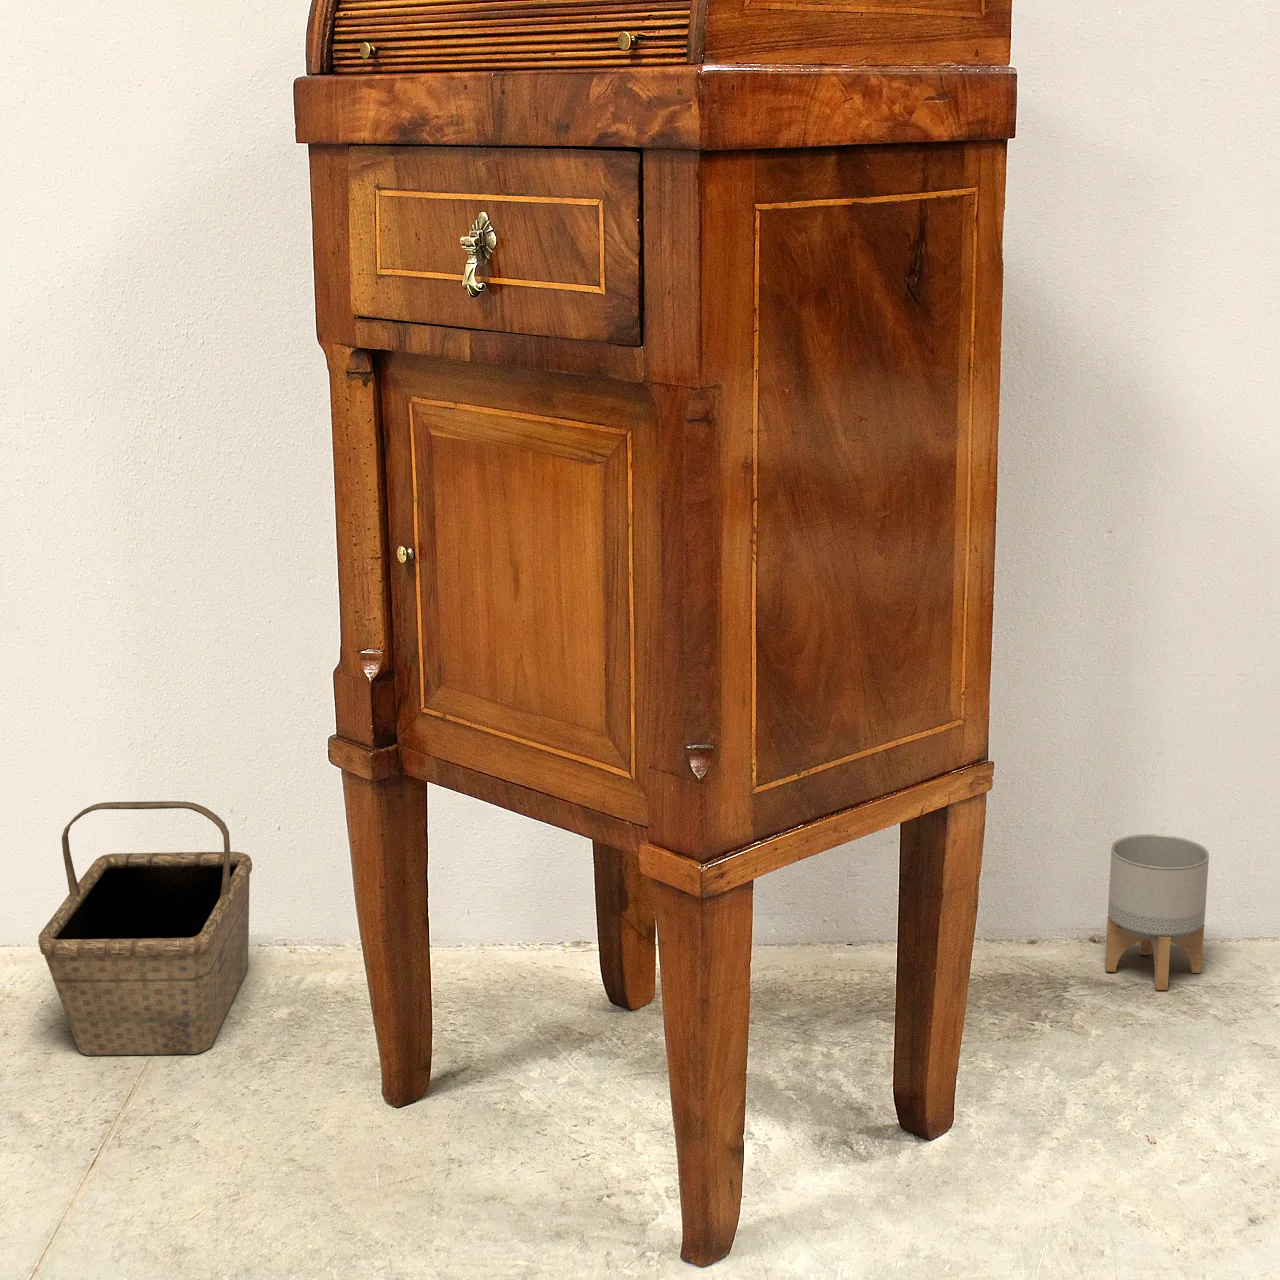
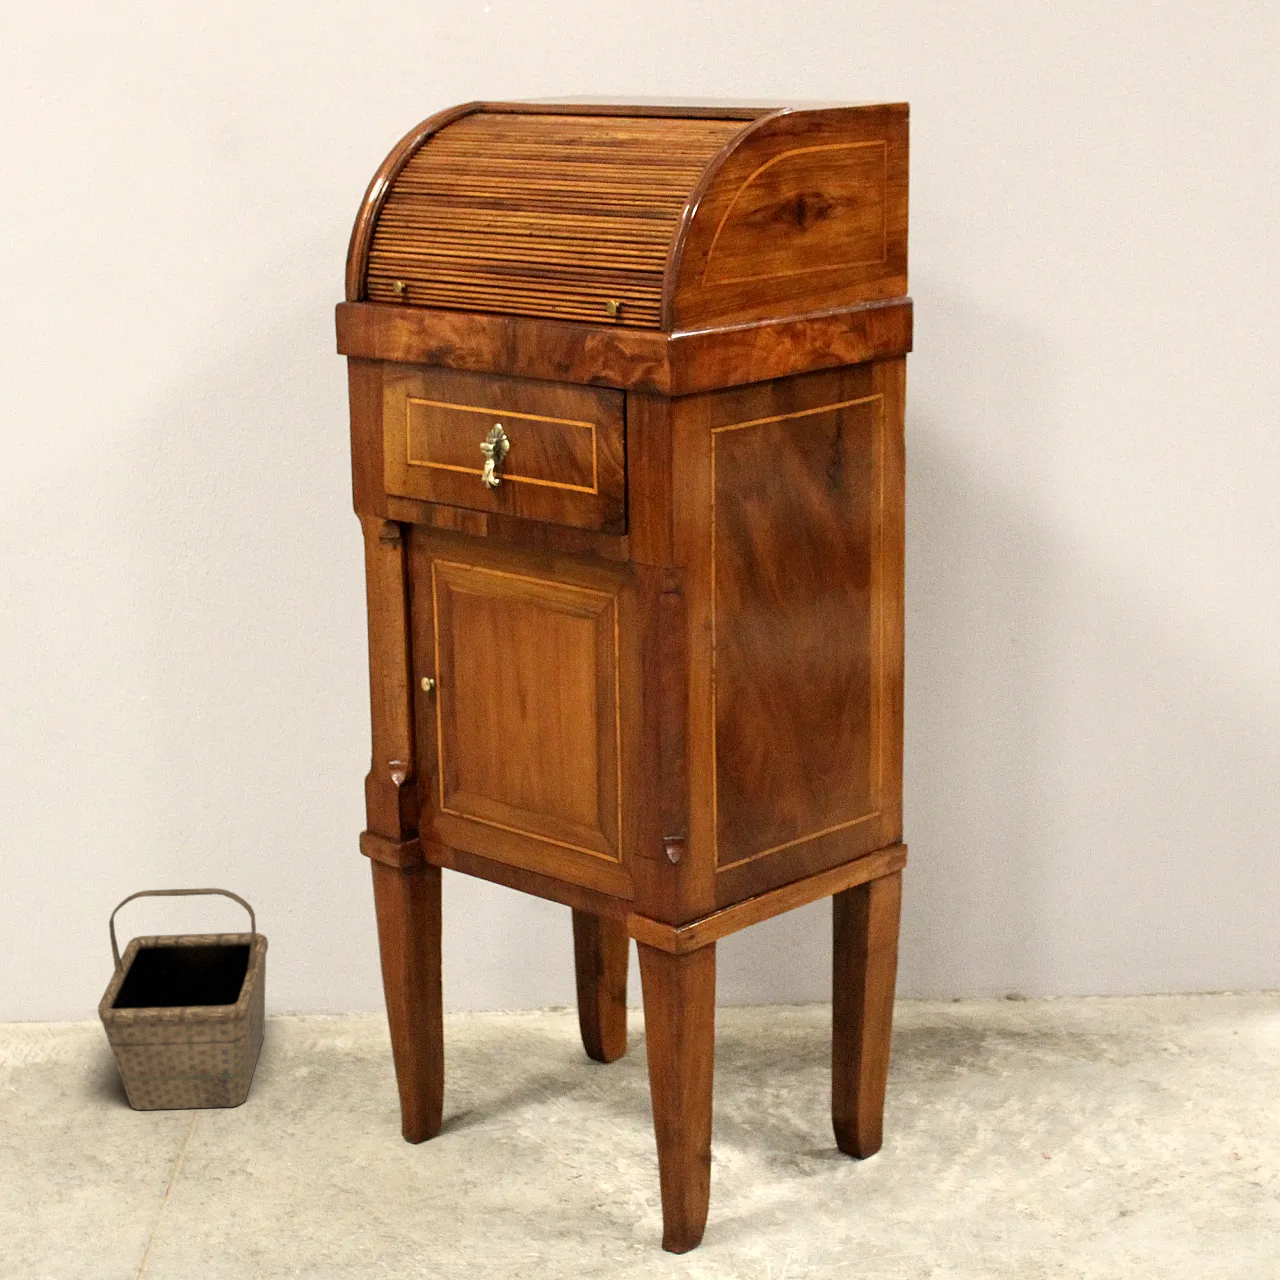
planter: present [1105,834,1209,990] -> none [1018,902,1104,1037]

